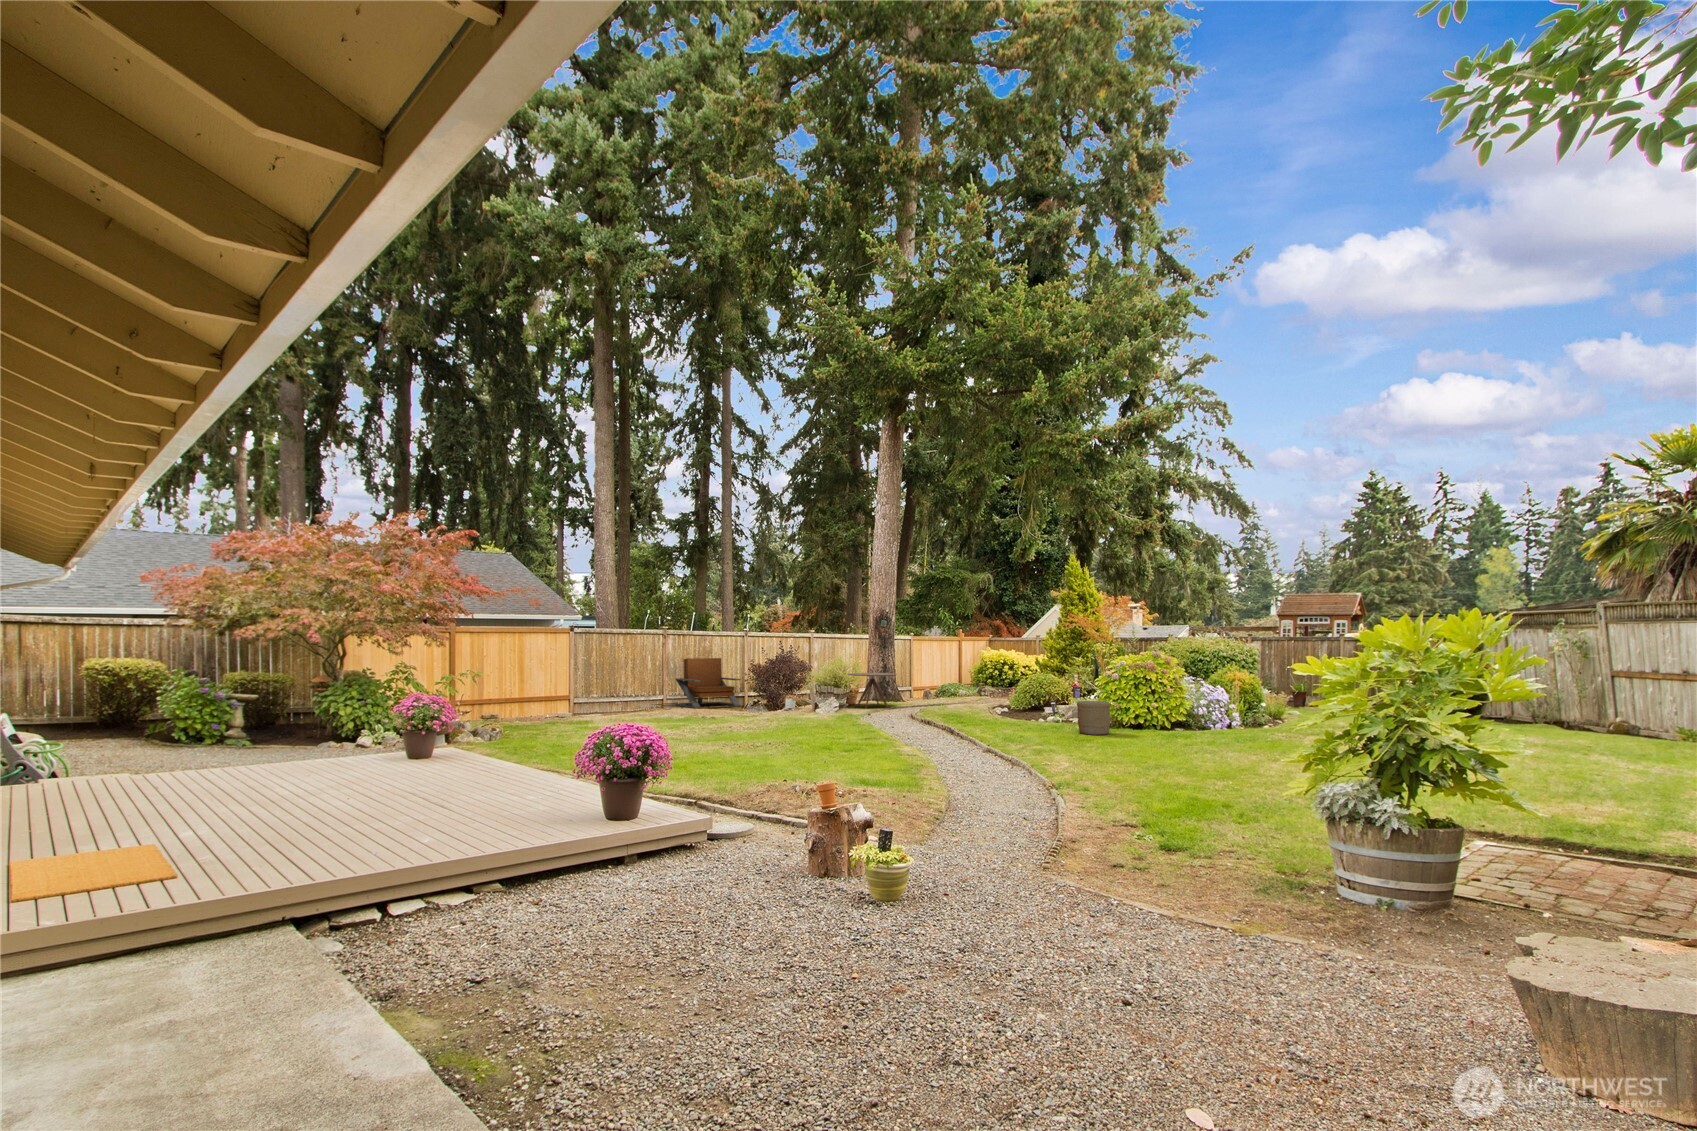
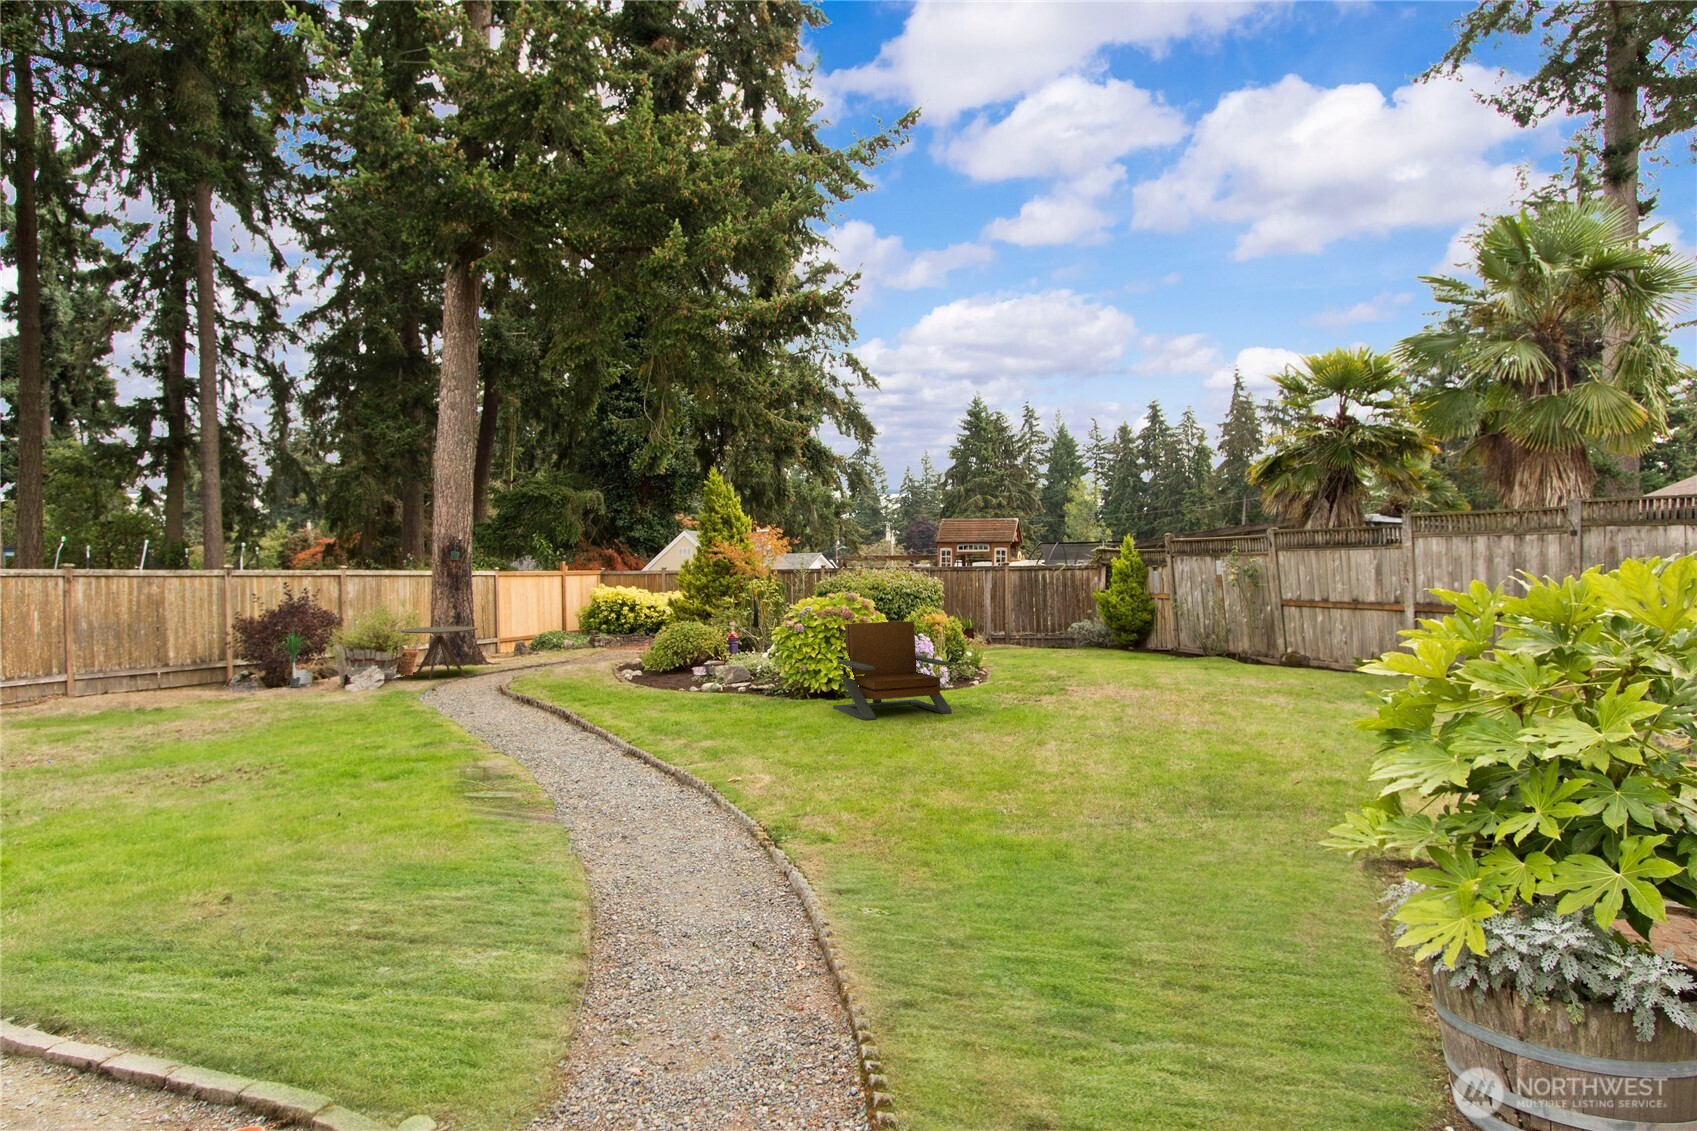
lounge chair: present [676,658,741,708] -> present [833,621,952,720]
potted plant: none [774,669,799,708] -> present [274,634,306,687]
woven basket: present [1077,701,1110,735] -> none [751,661,795,708]

